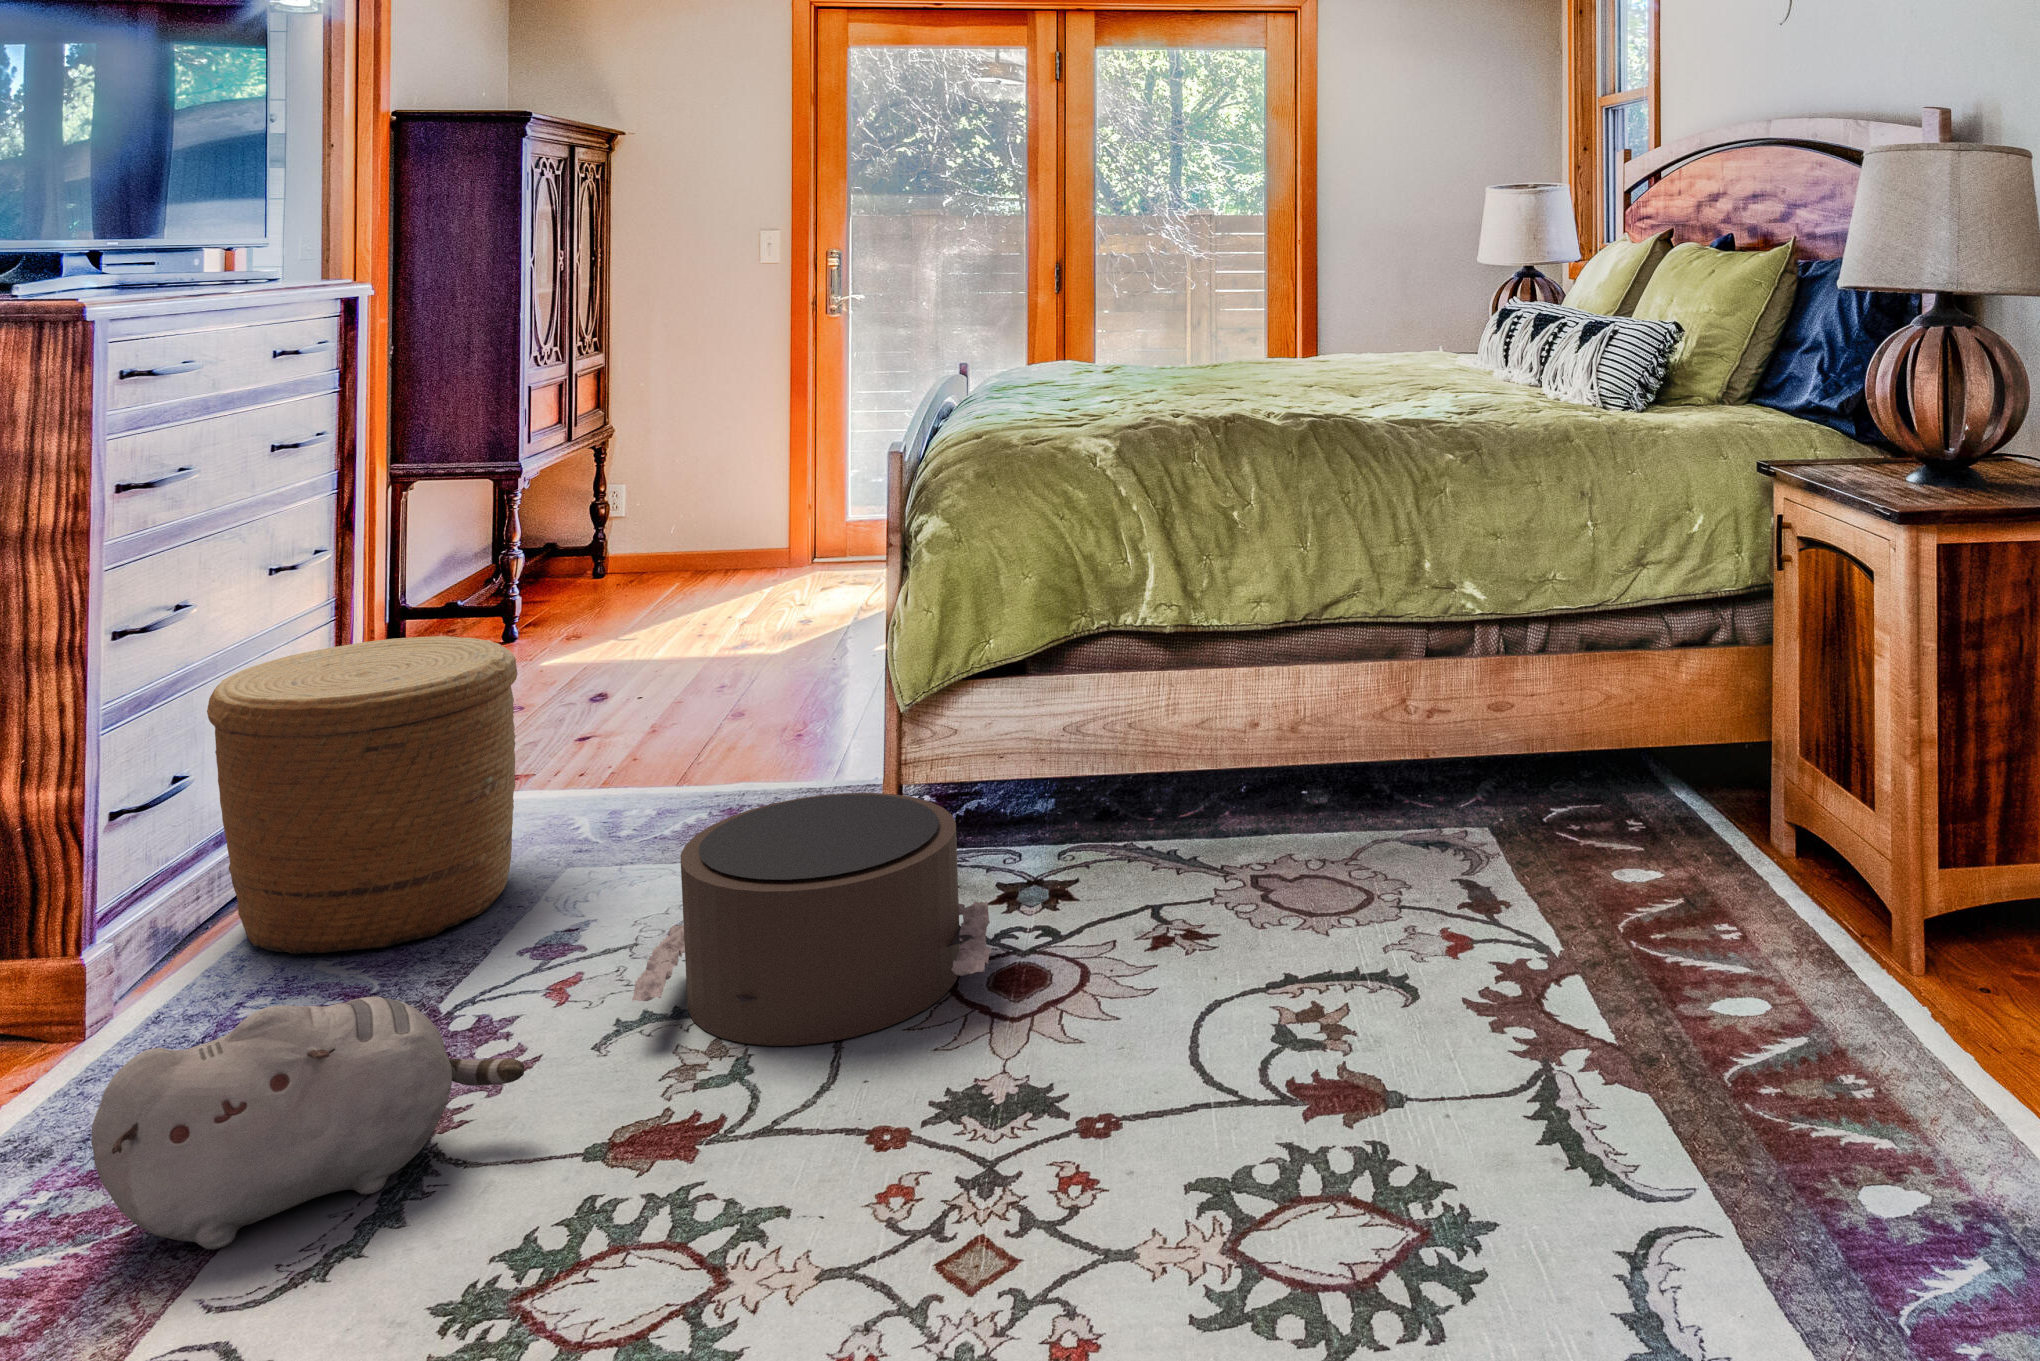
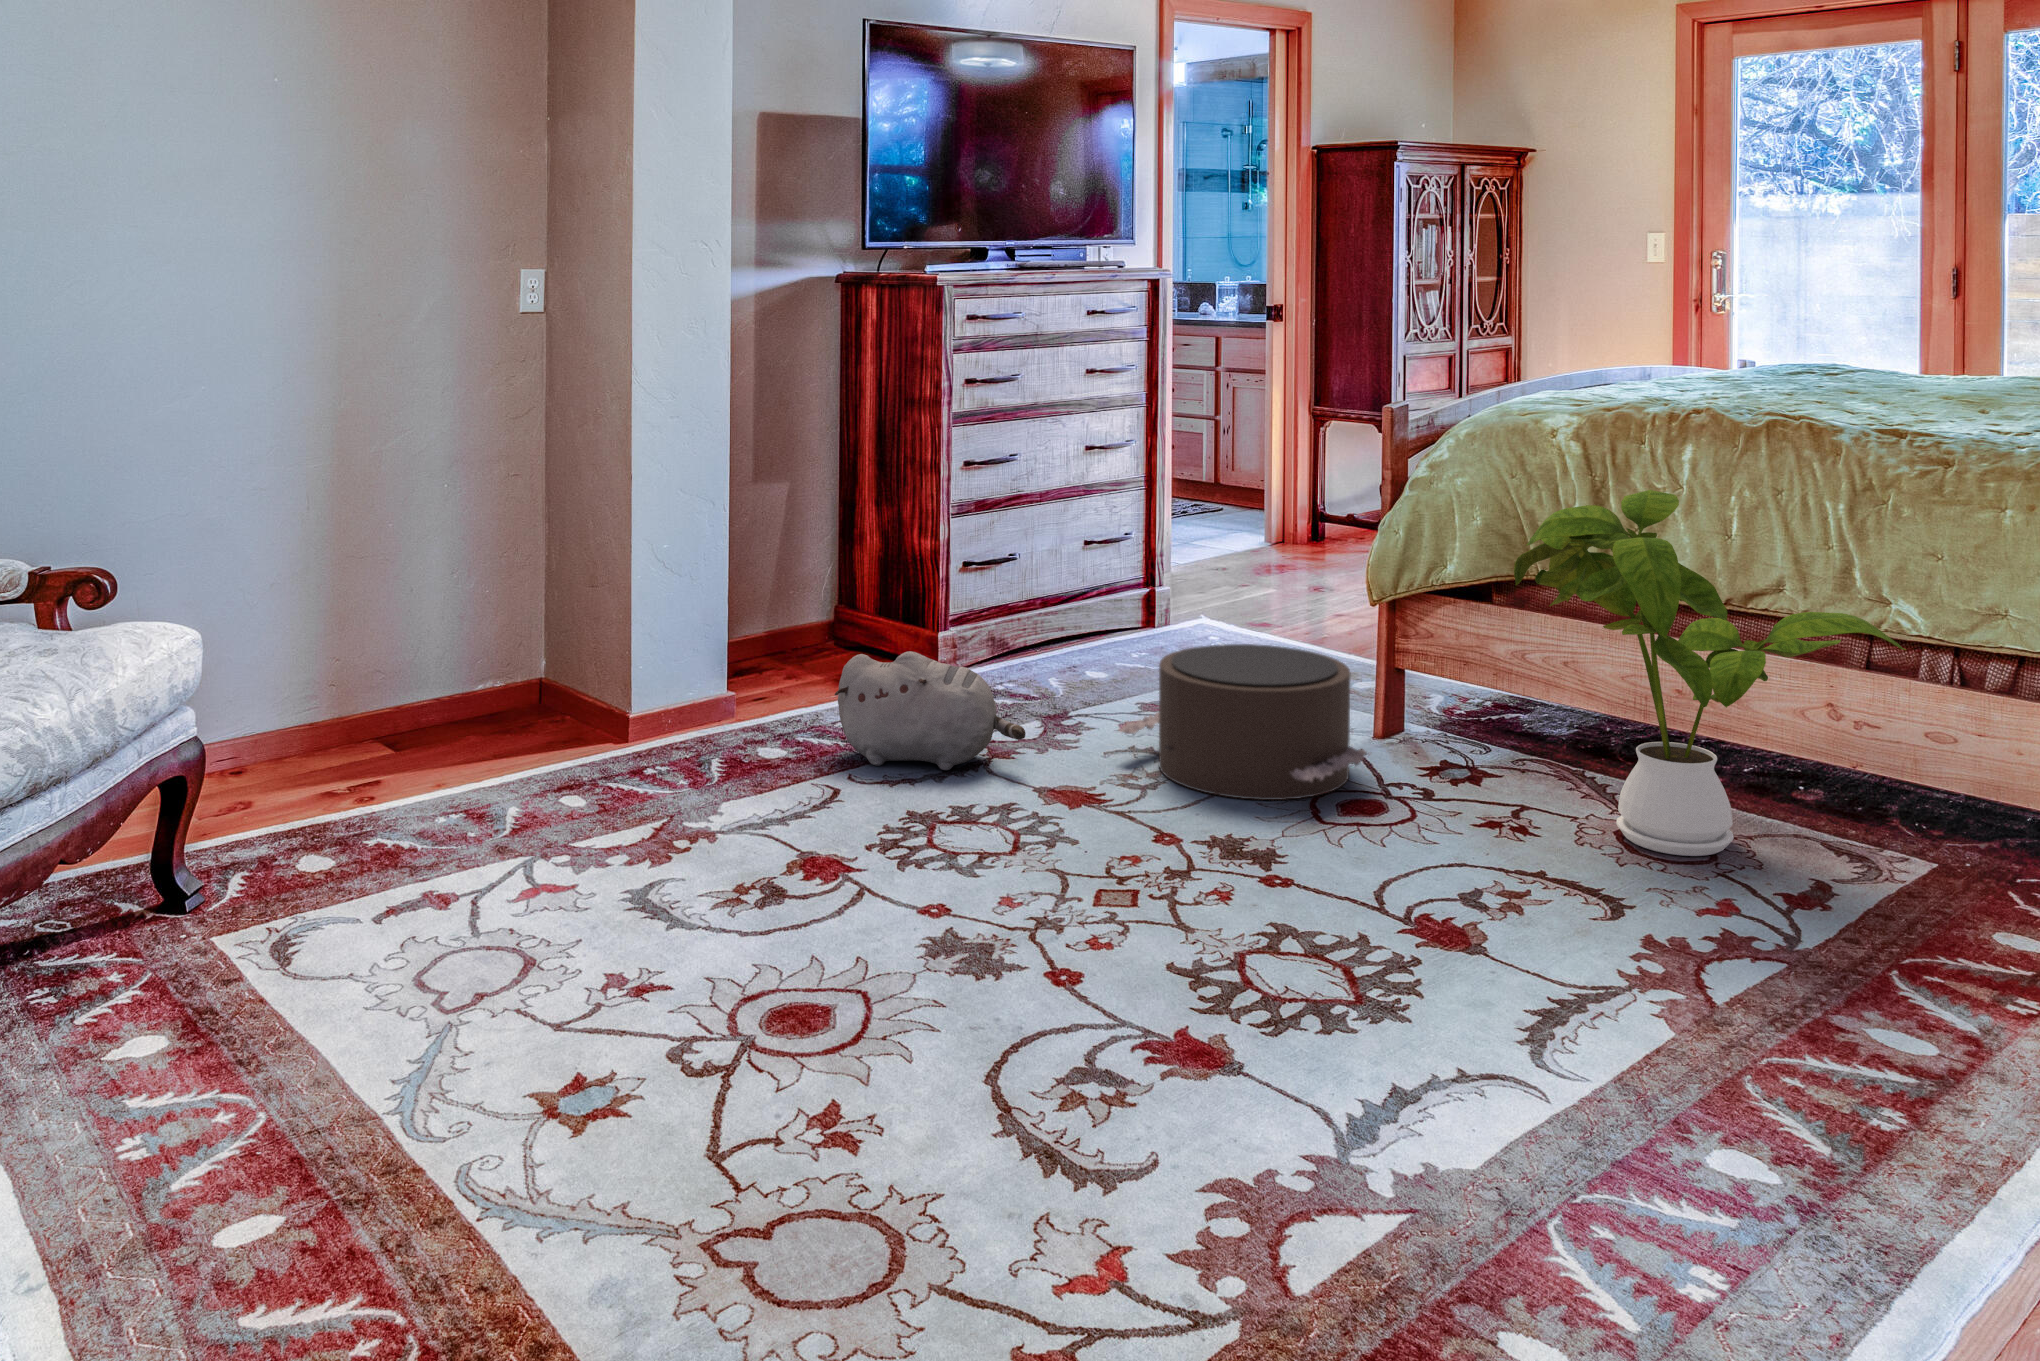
house plant: none [1145,513,1506,907] -> present [1514,490,1906,856]
woven basket: present [207,636,518,954] -> none [1009,500,1180,686]

